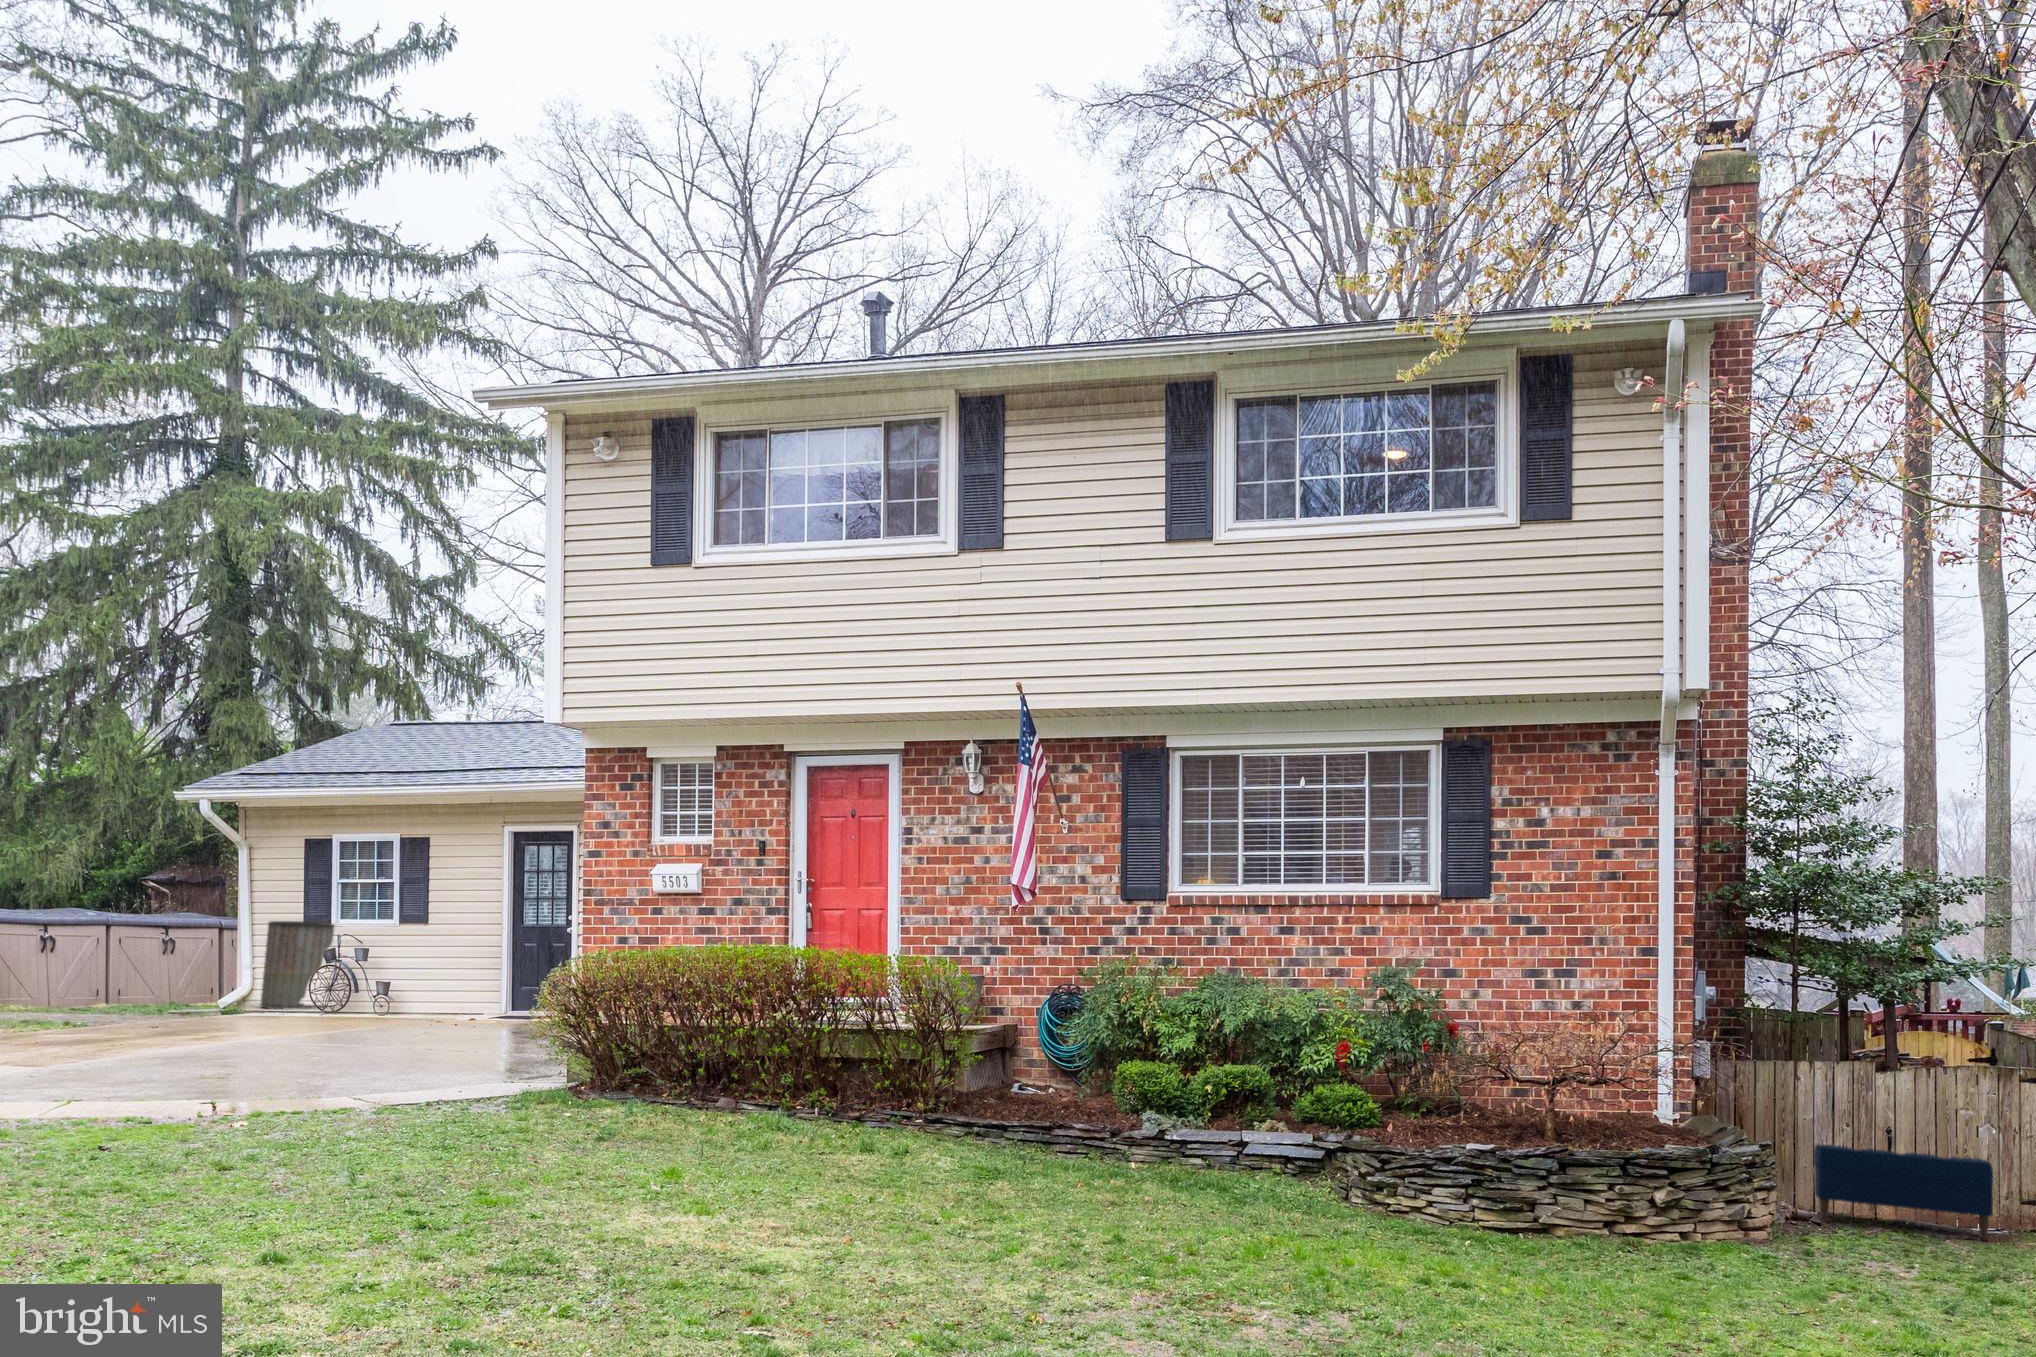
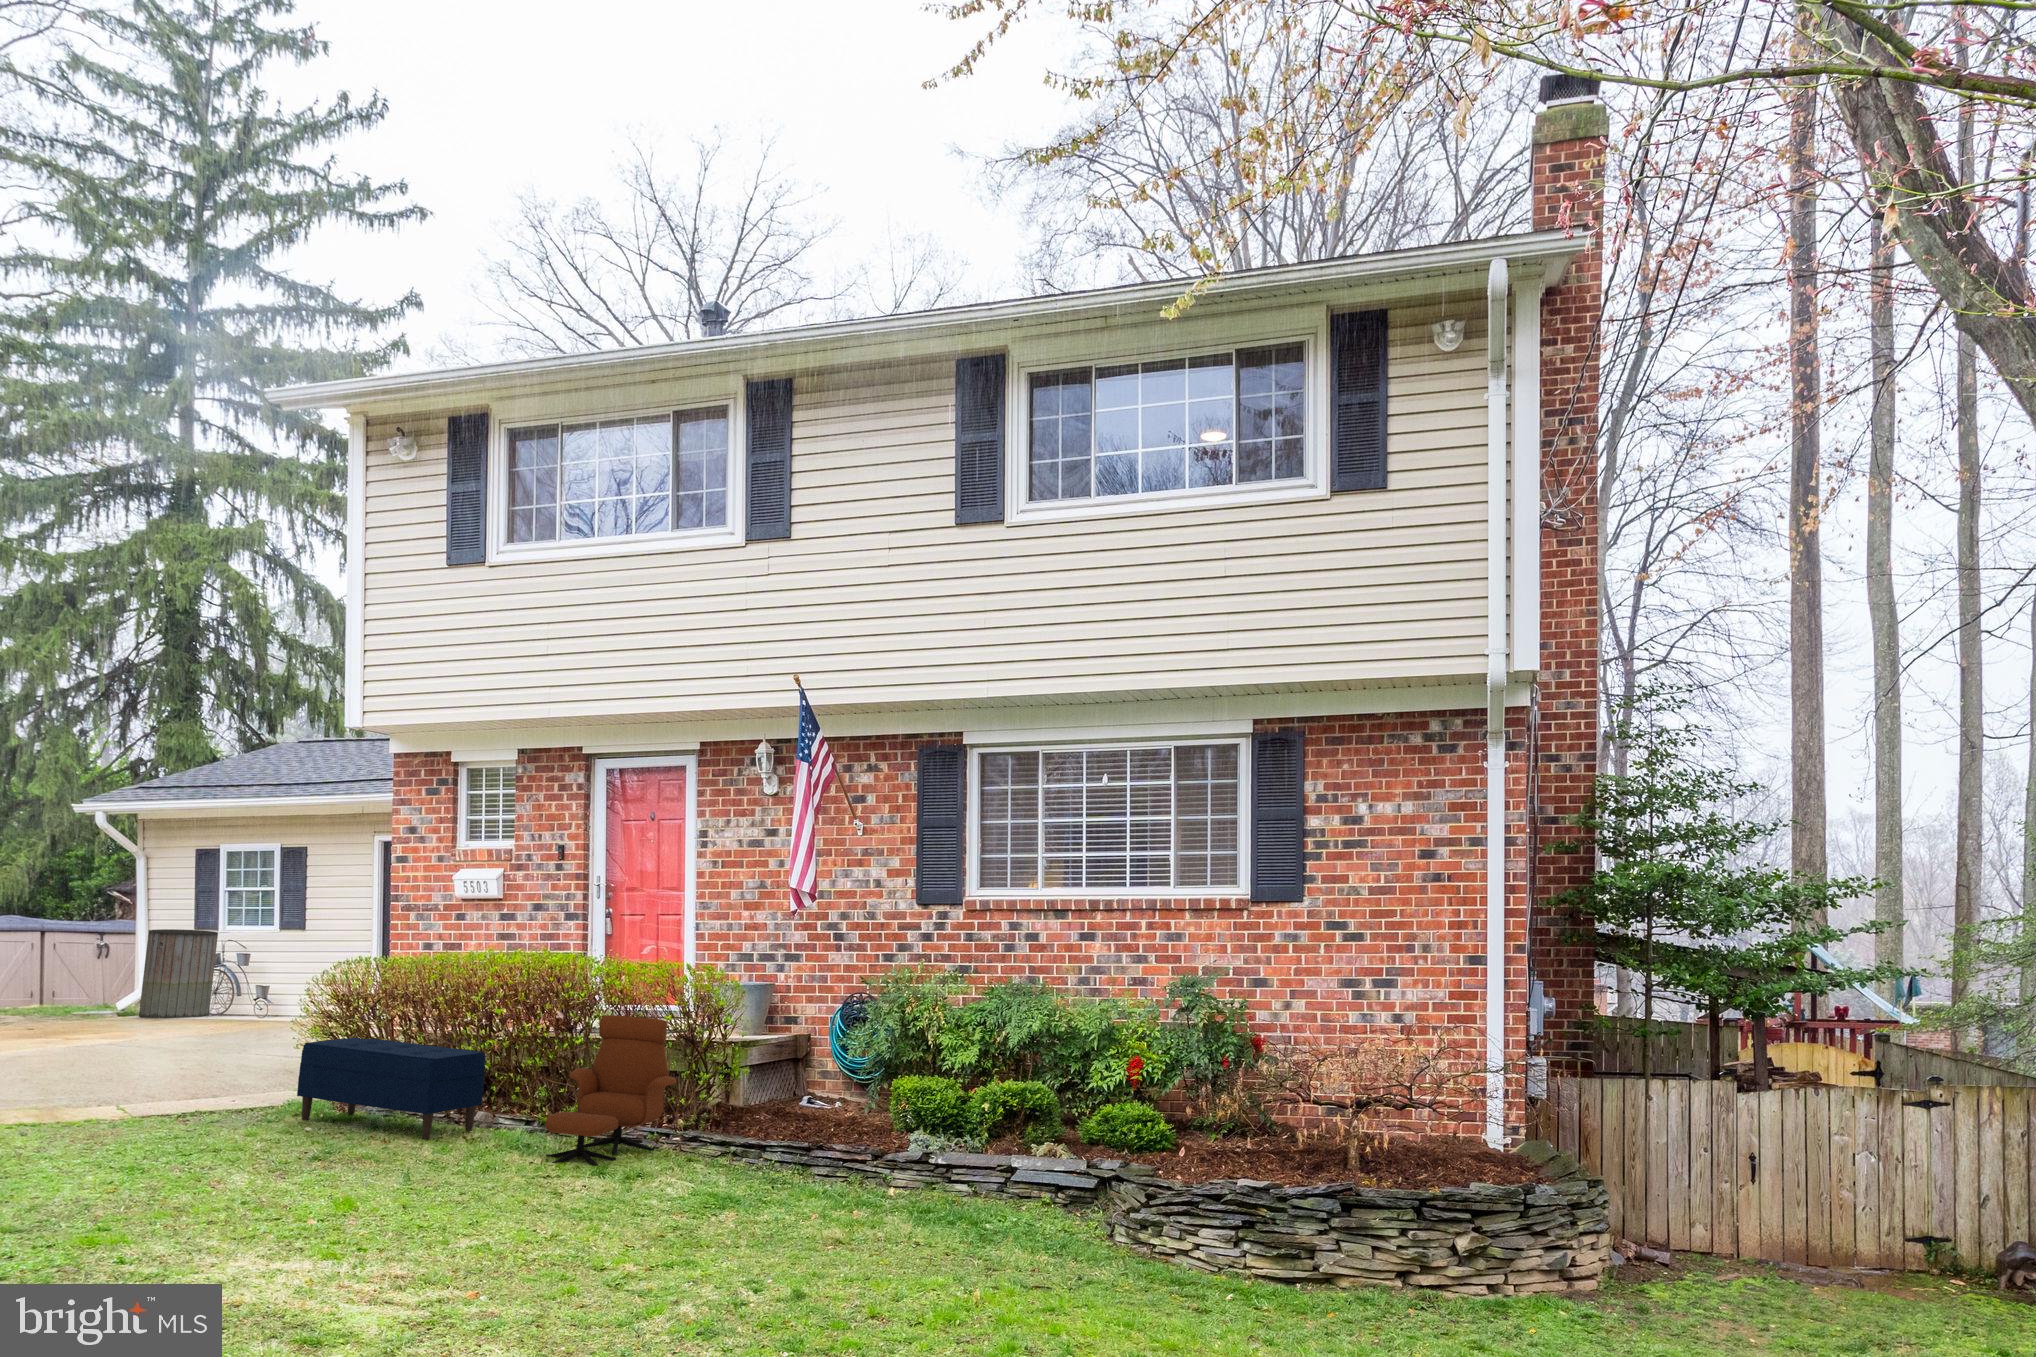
lounge chair: none [817,1002,922,1139] -> present [545,1015,677,1166]
bench: present [1814,1145,1993,1240] -> present [297,1038,485,1139]

